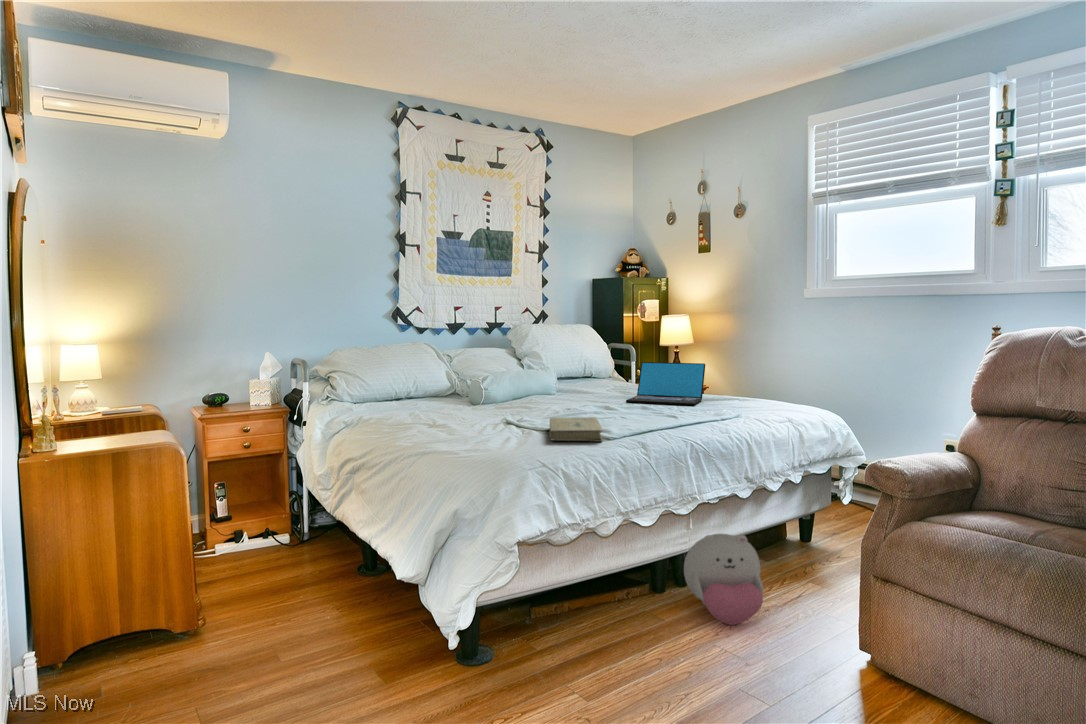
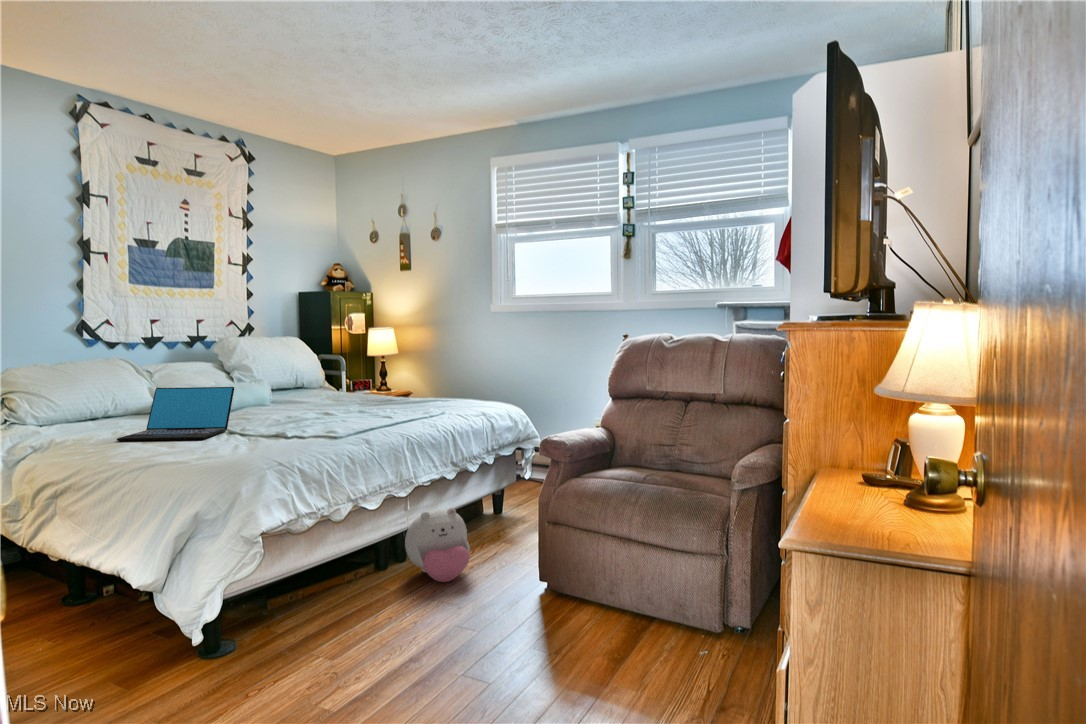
laptop: present [626,362,705,405] -> present [117,387,234,441]
book: present [549,417,603,441] -> none [276,421,331,444]

